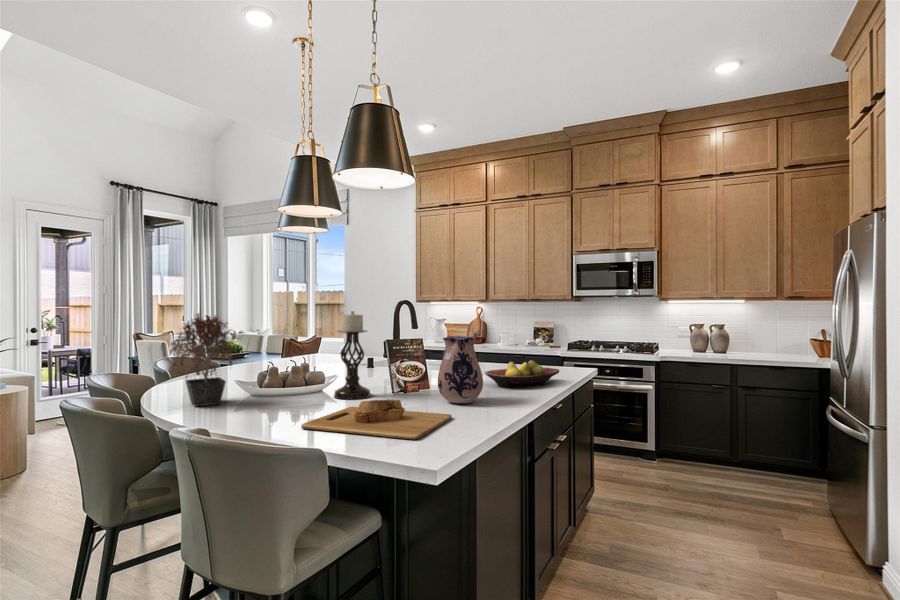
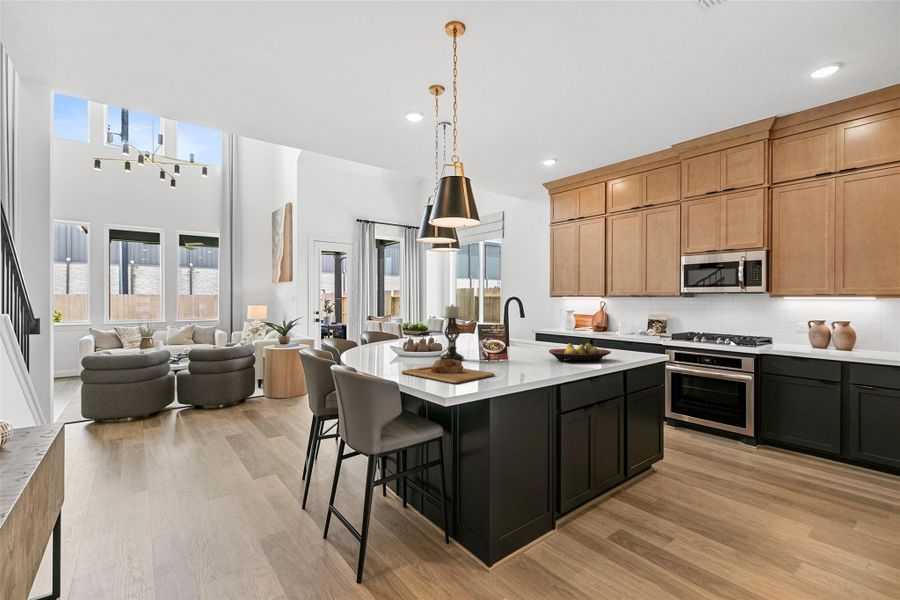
potted plant: present [170,314,235,406] -> none [348,304,388,359]
ceramic pitcher: present [438,336,483,403] -> none [500,323,531,369]

